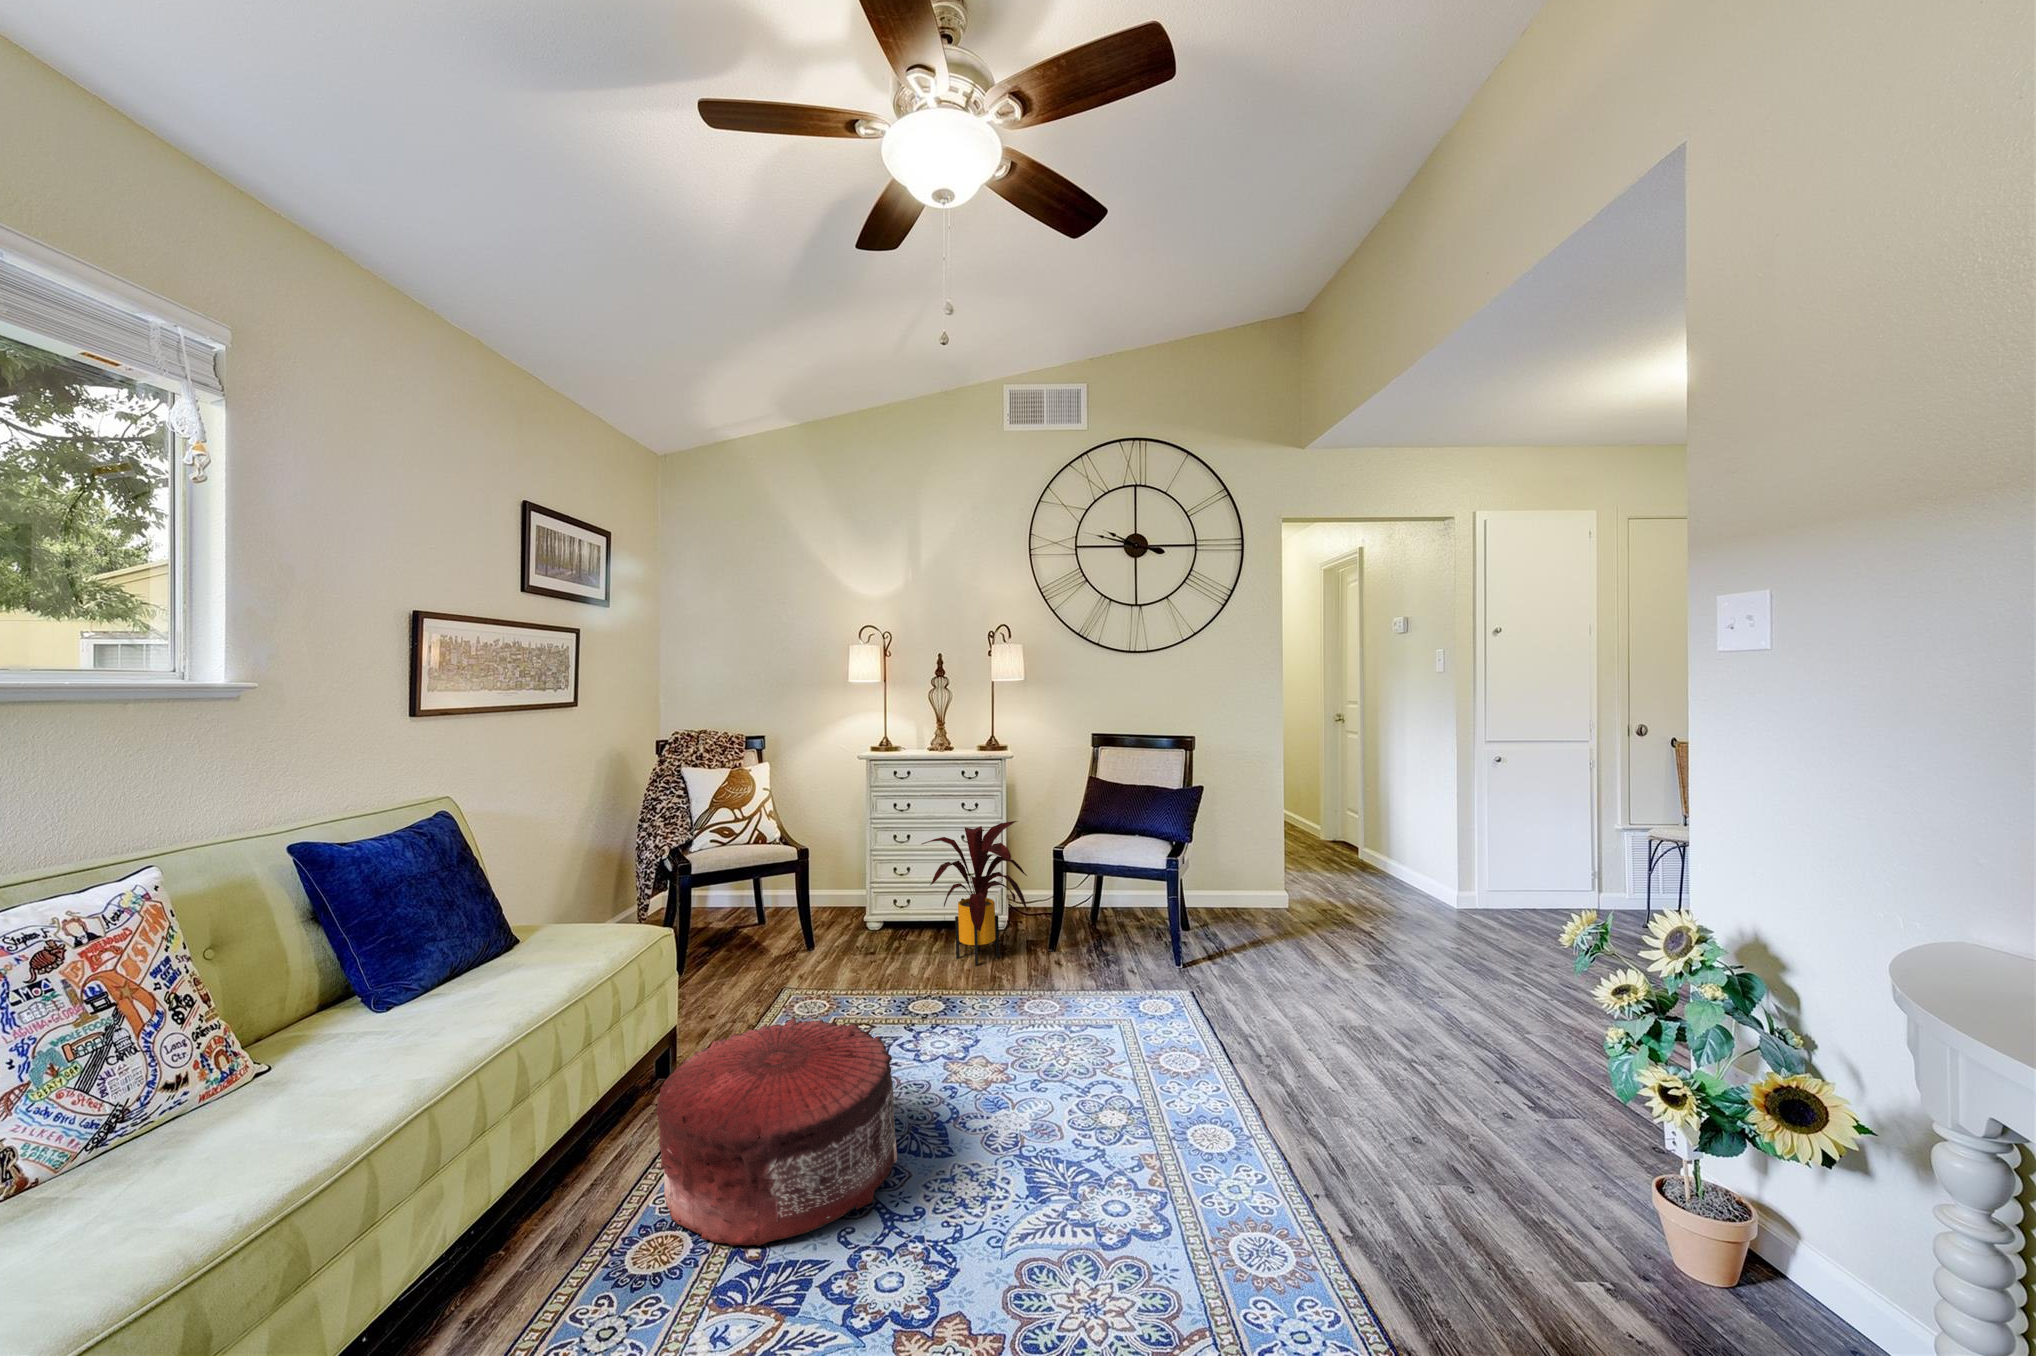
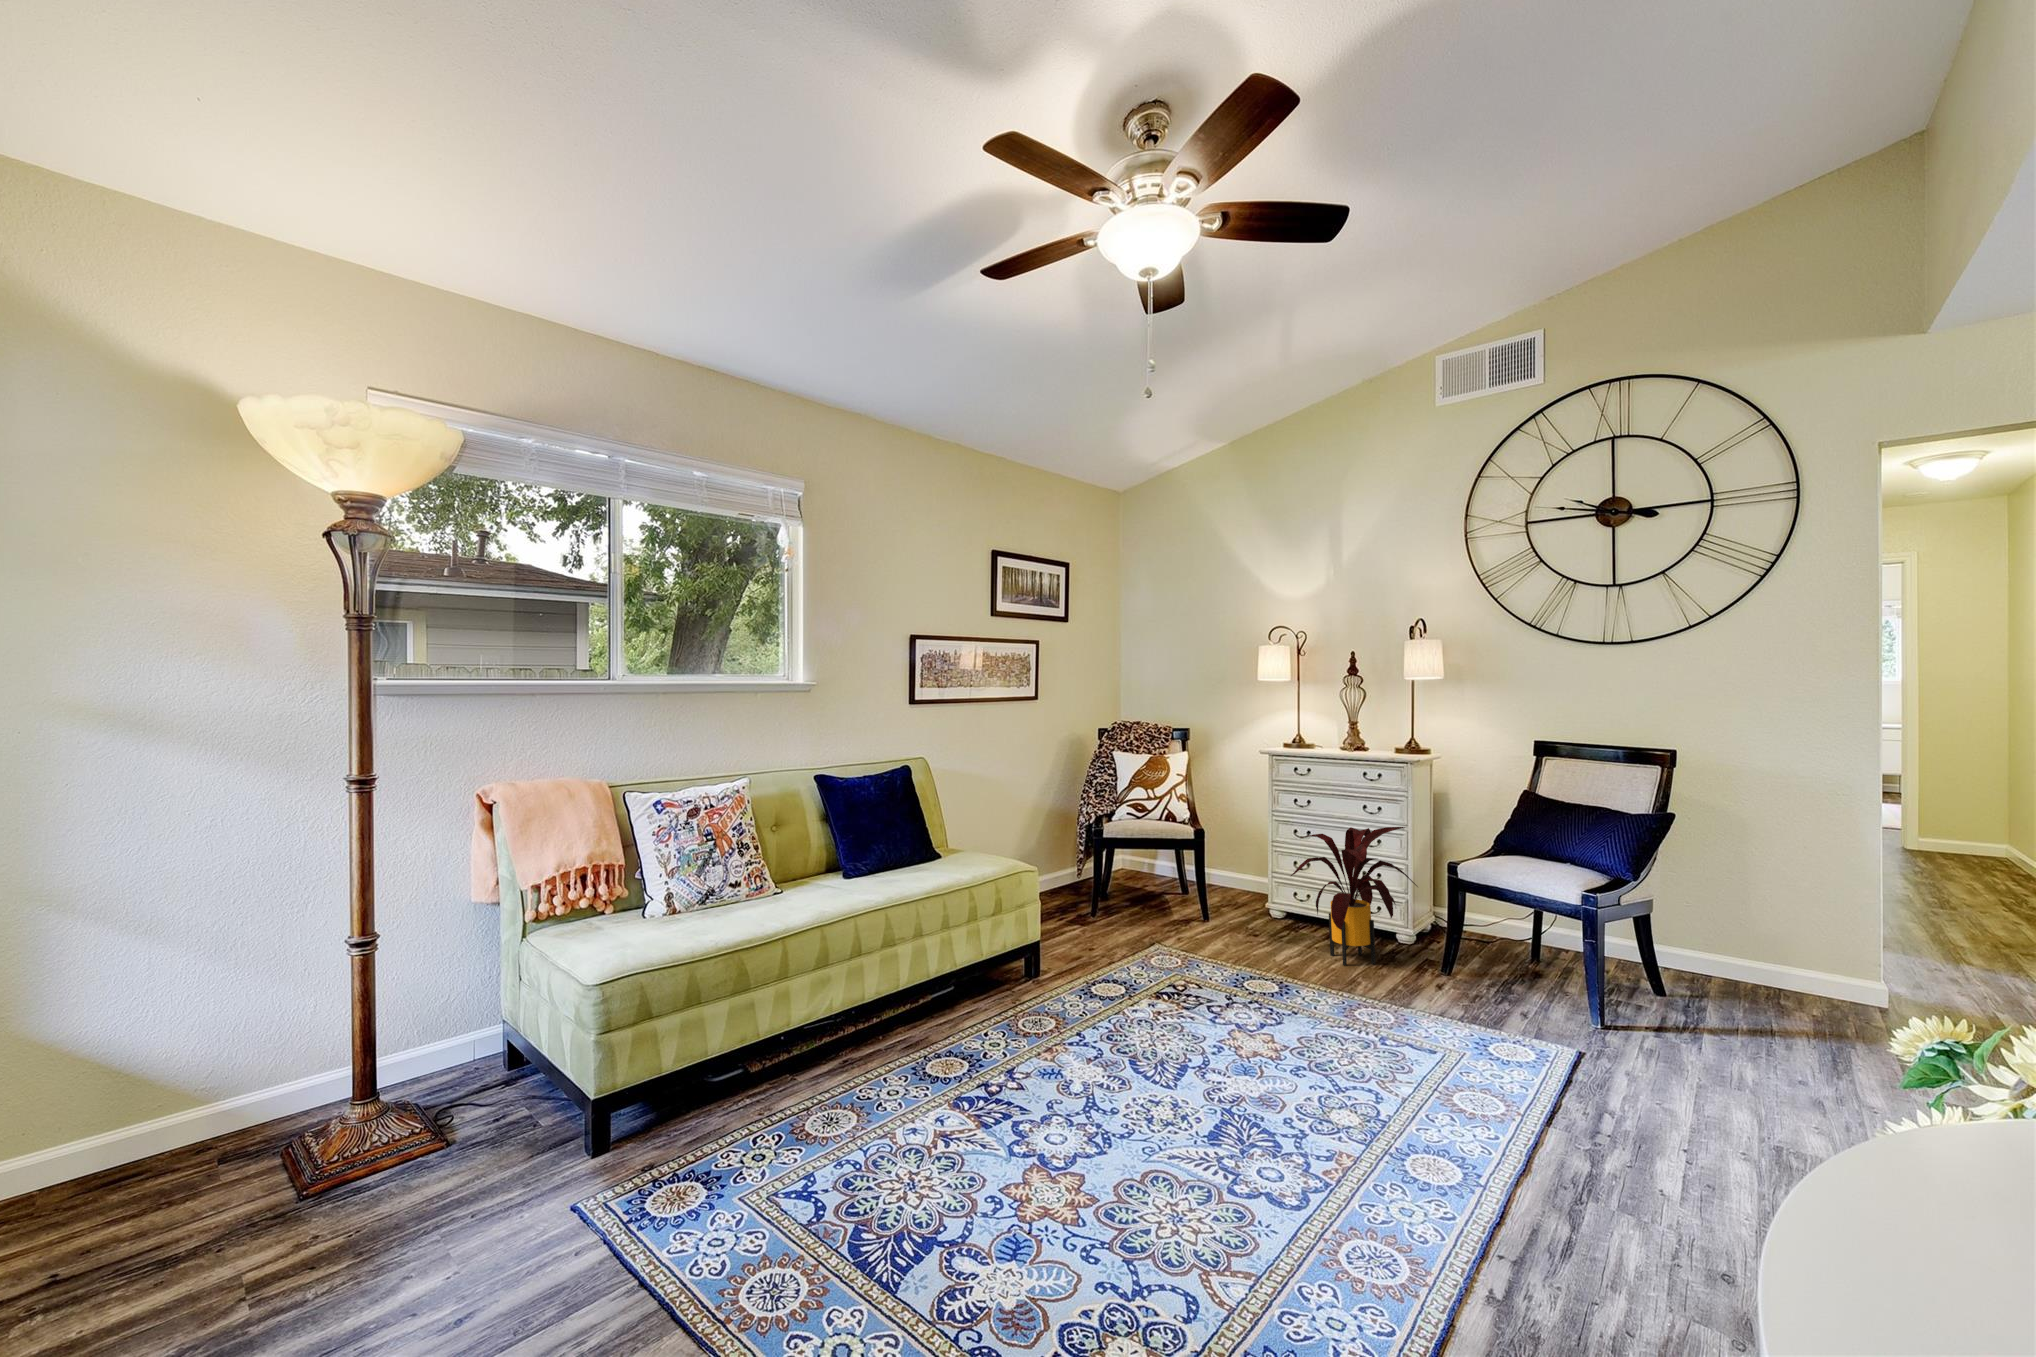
pouf: present [656,1017,897,1246] -> none [959,947,1144,1091]

